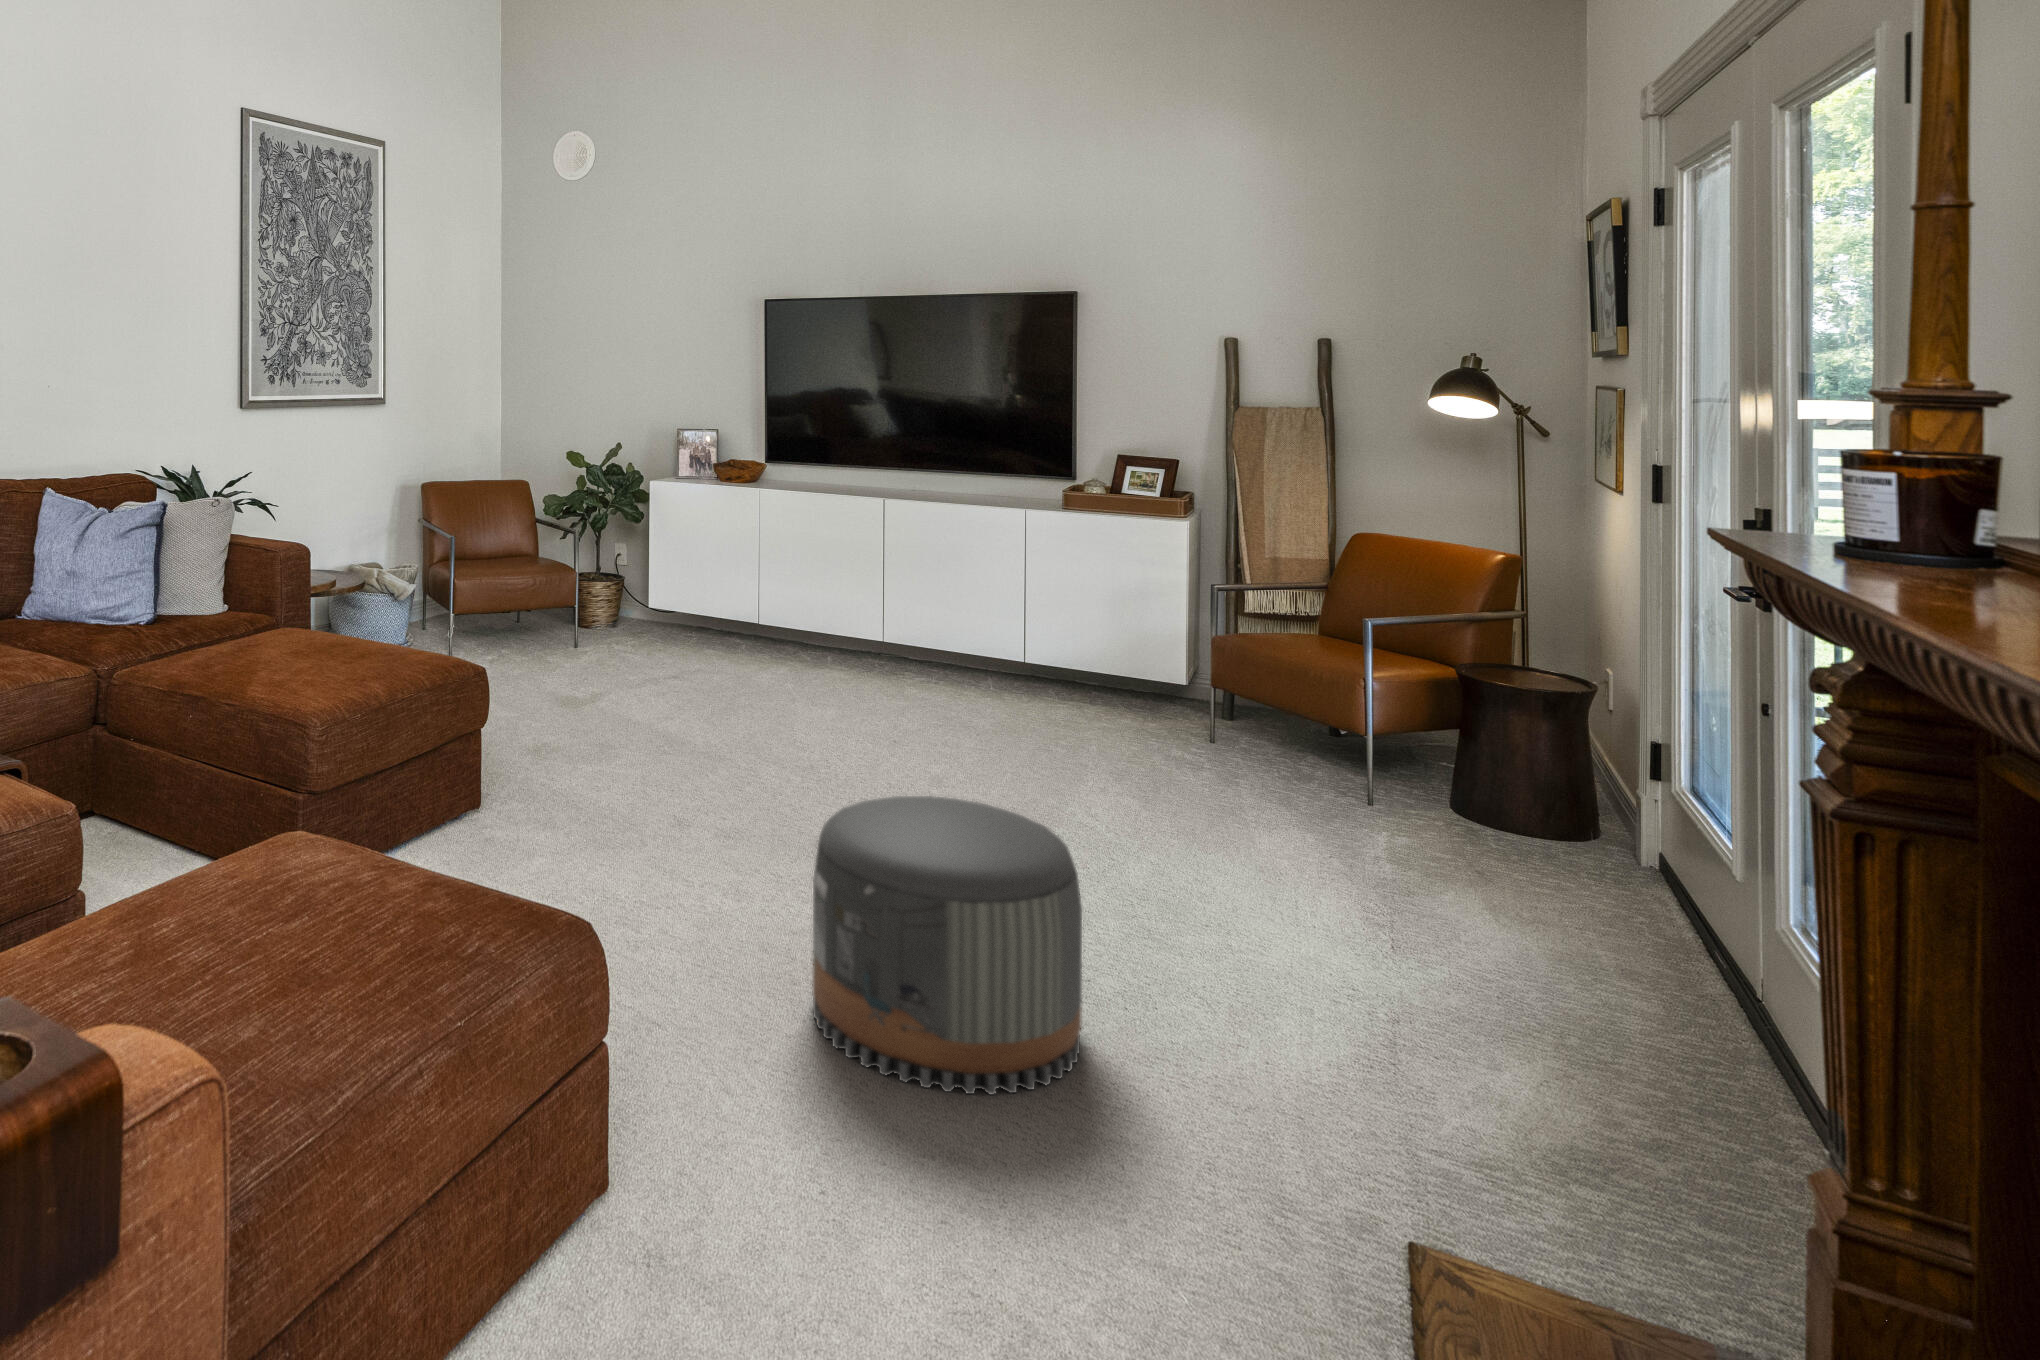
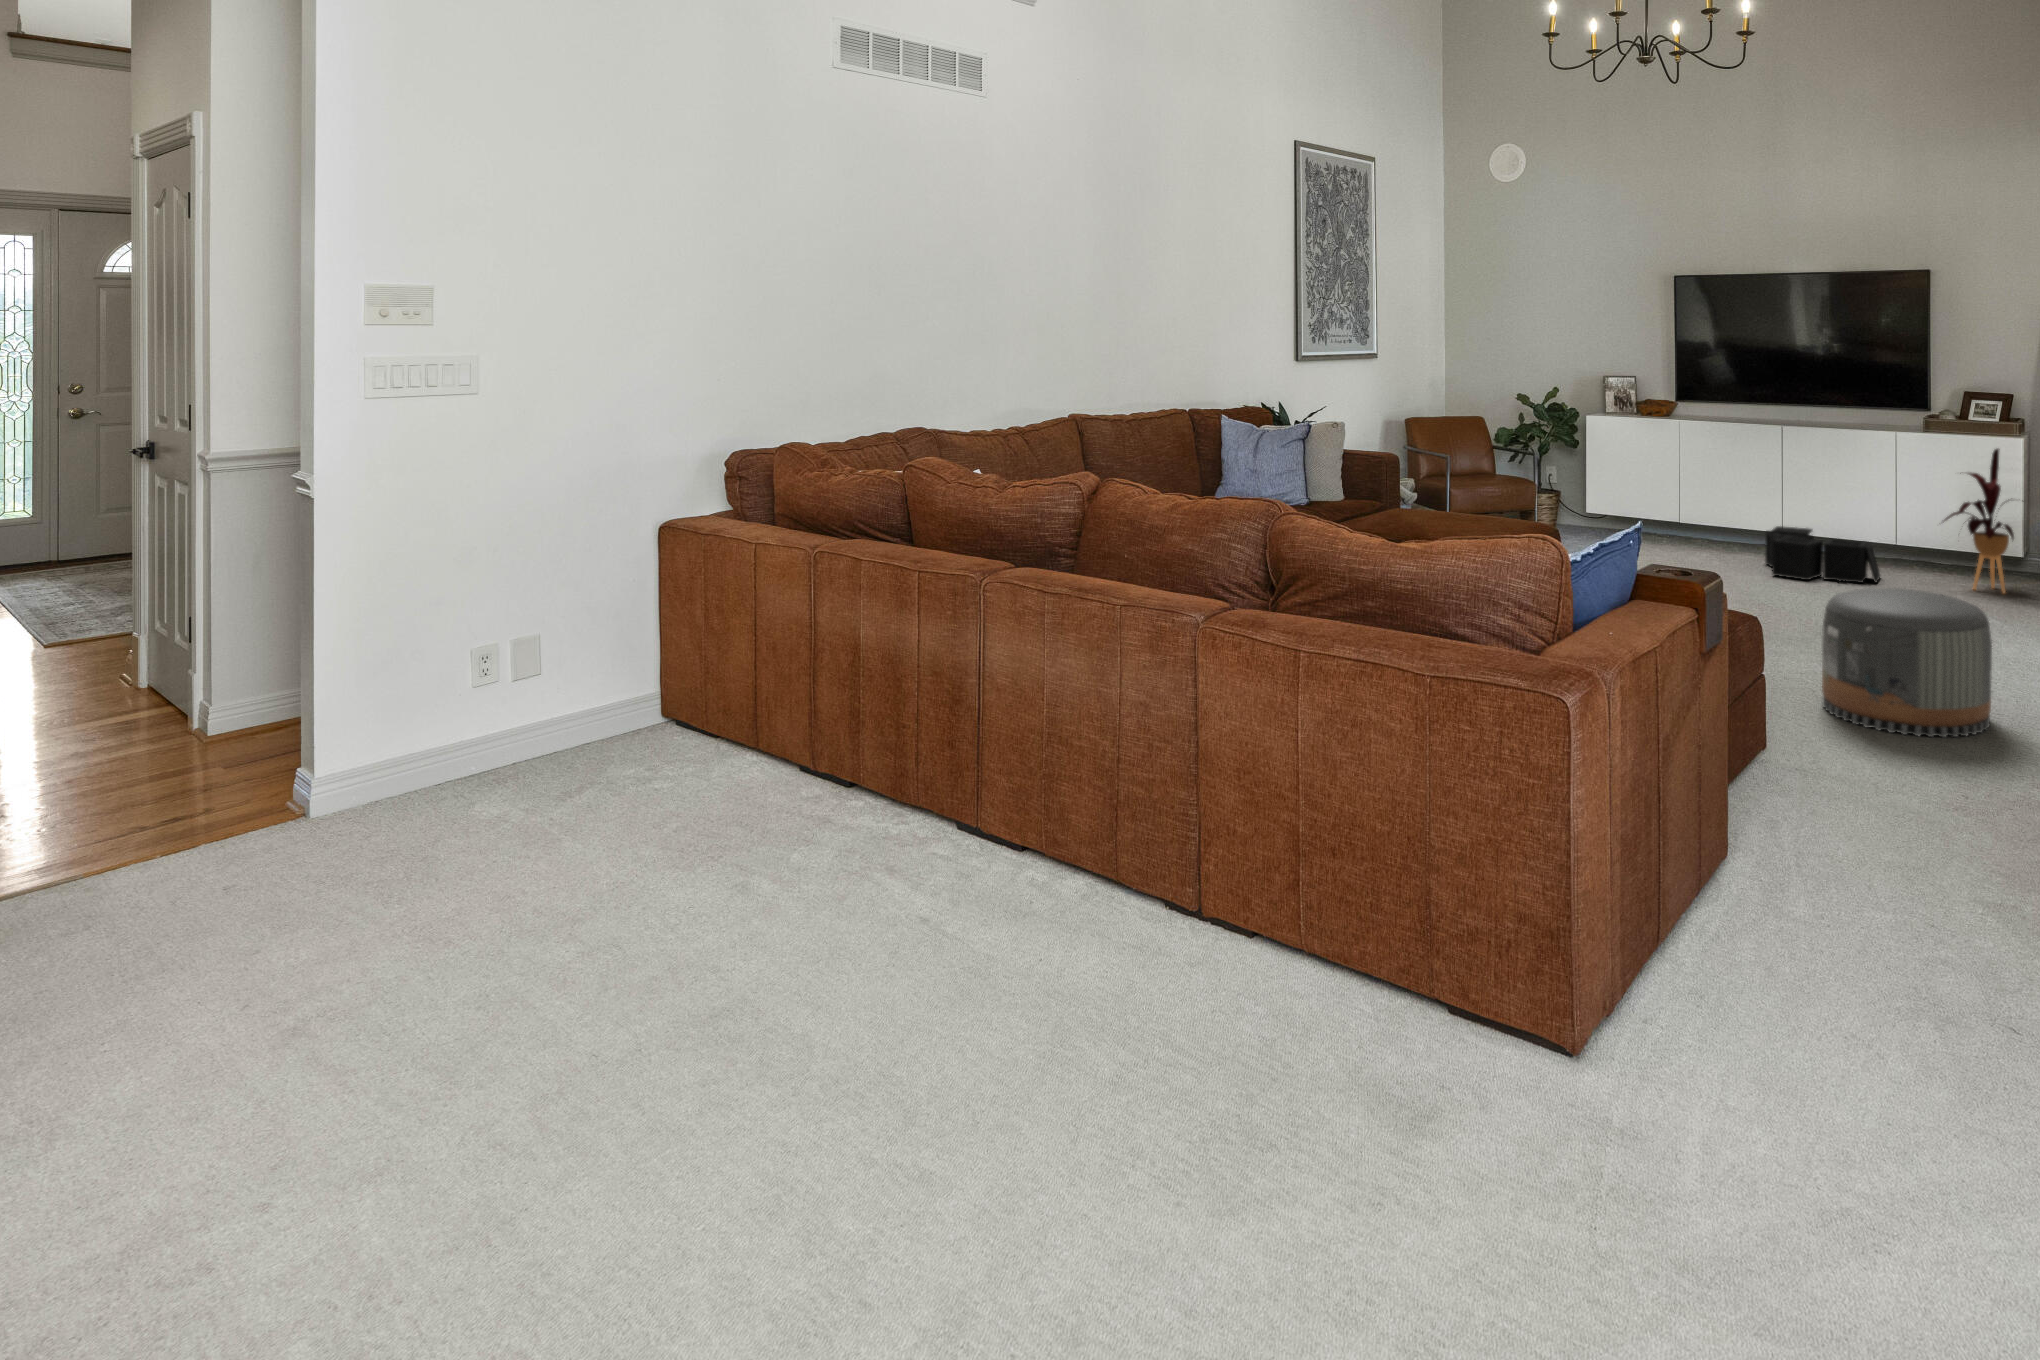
house plant: none [1073,537,1189,742] -> present [1944,449,2014,593]
storage bin: none [857,636,1004,726] -> present [1765,526,1880,583]

